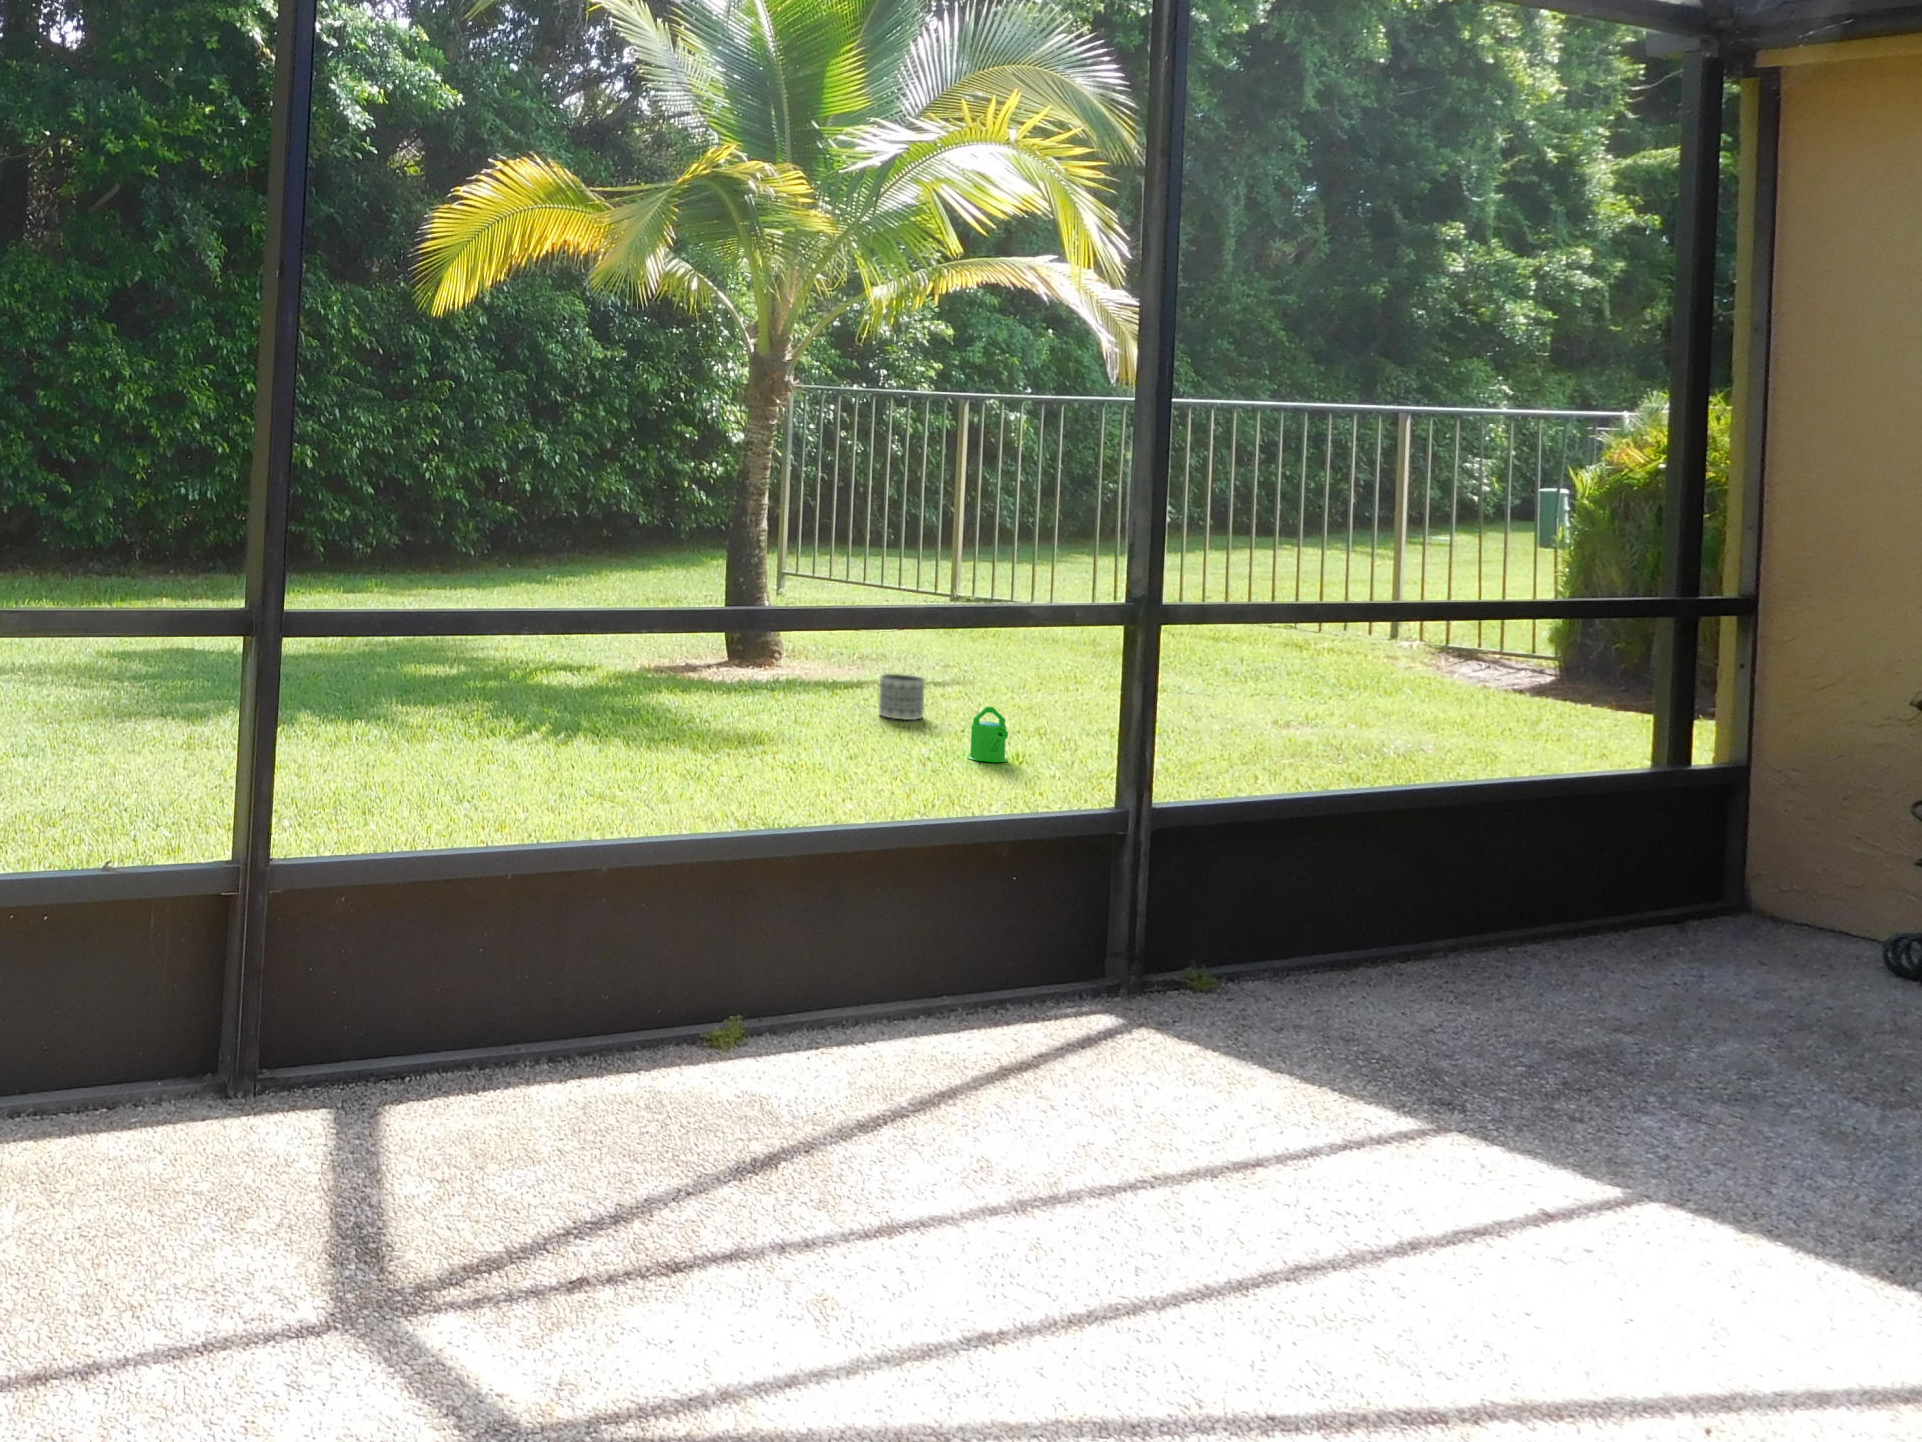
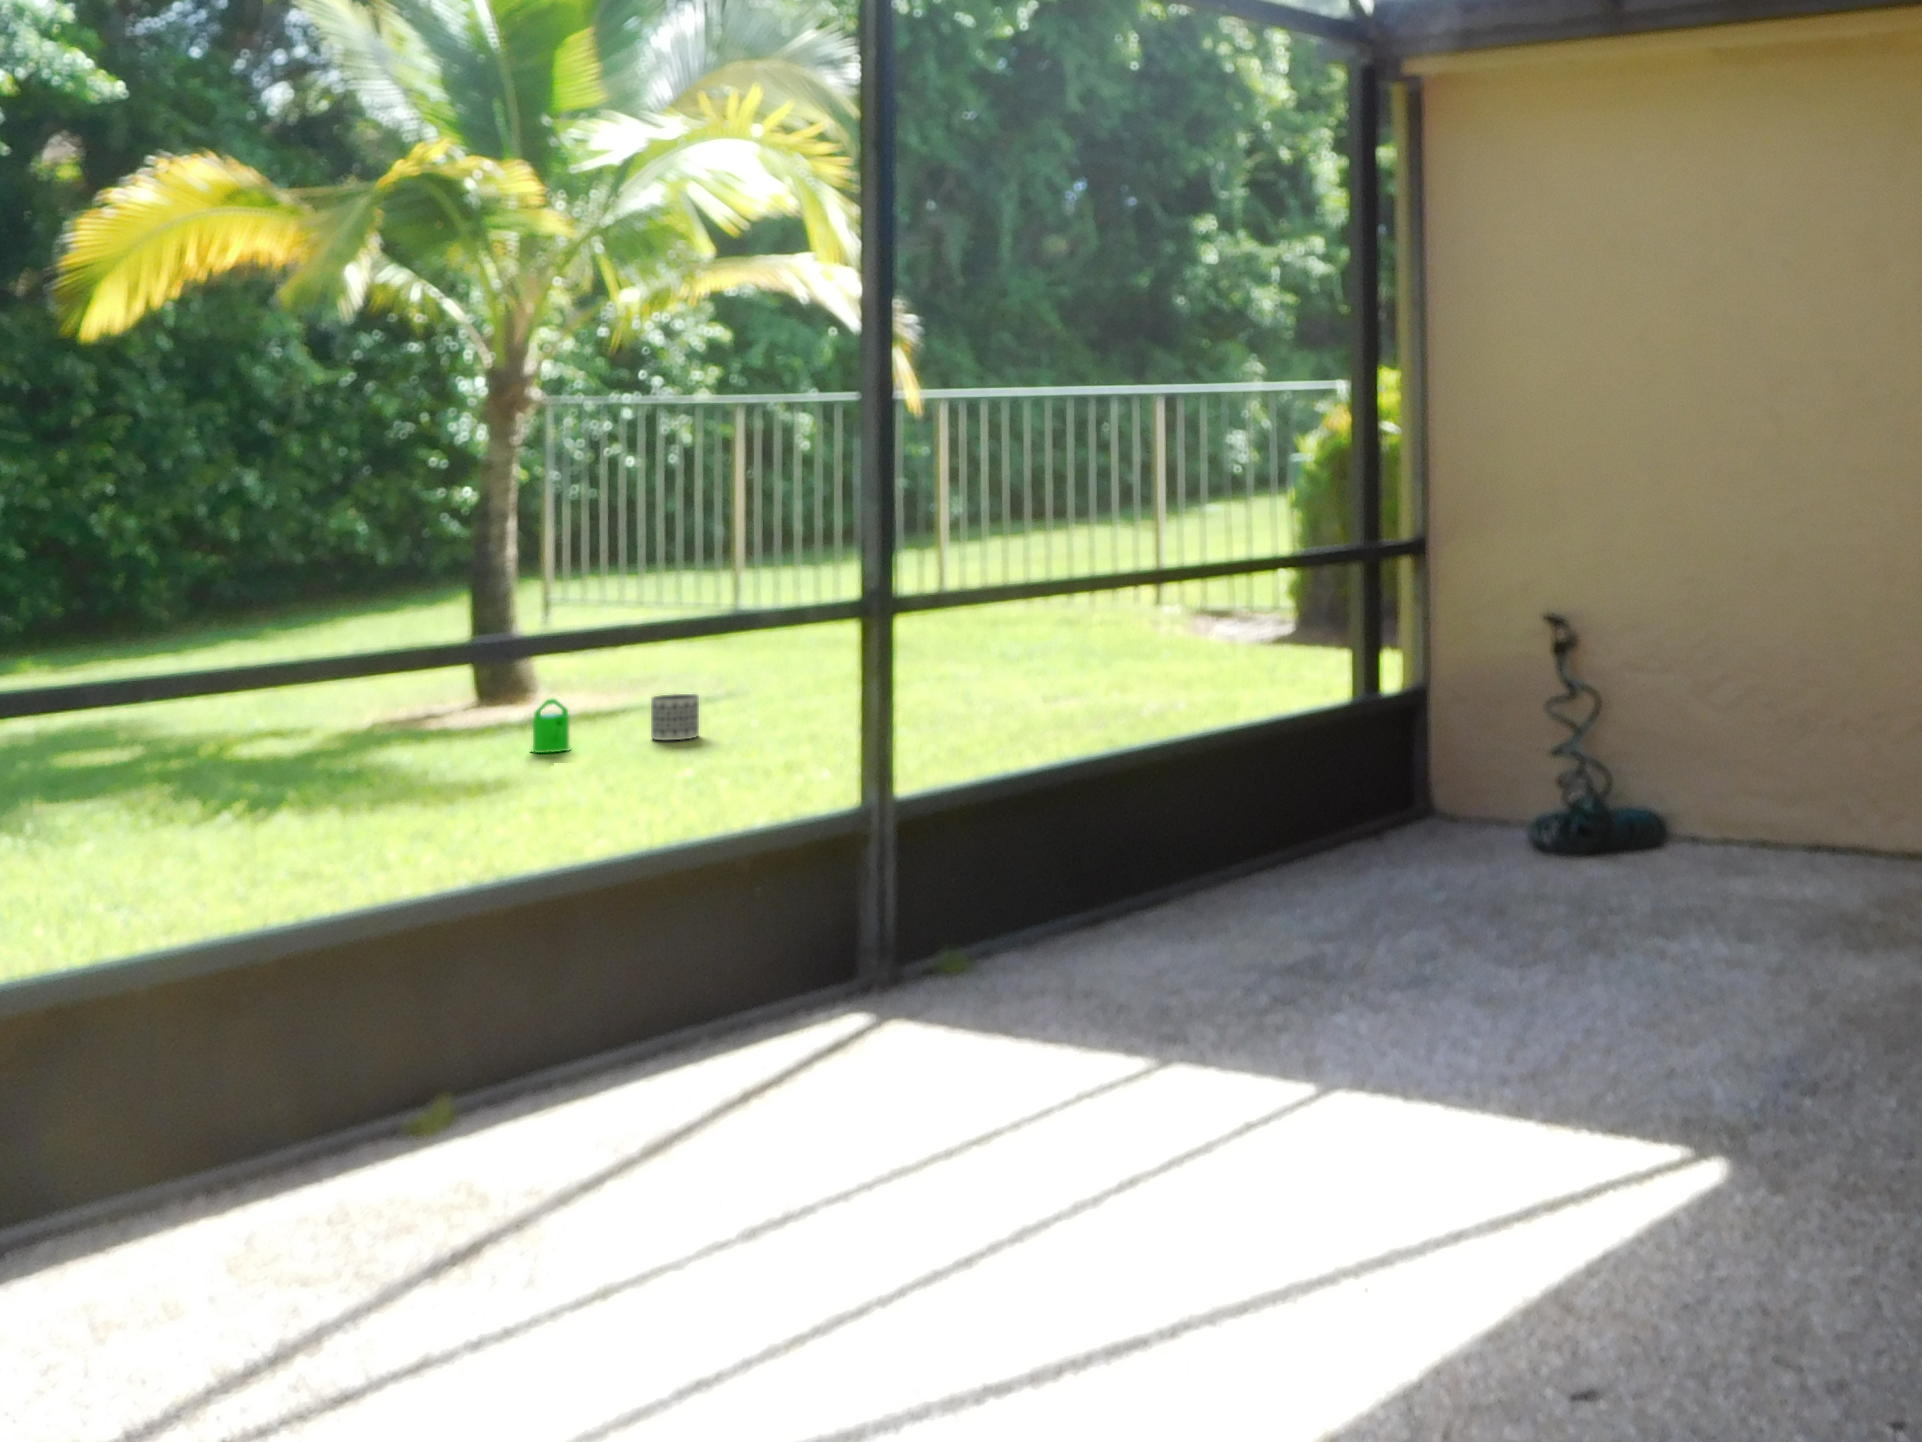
watering can: present [968,707,1008,762] -> present [533,698,570,753]

